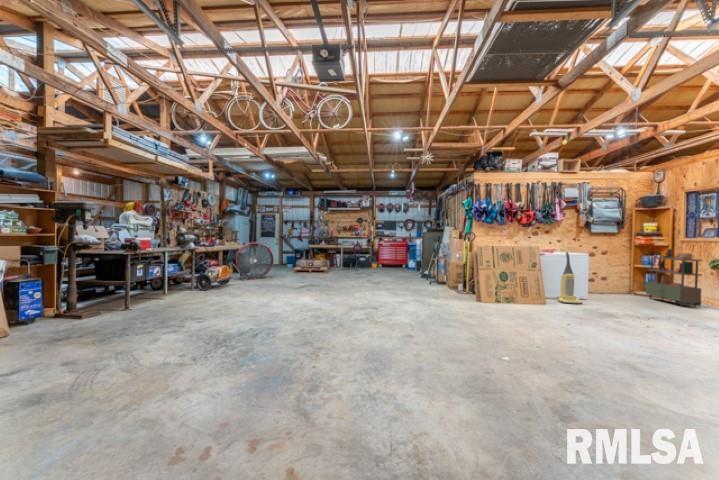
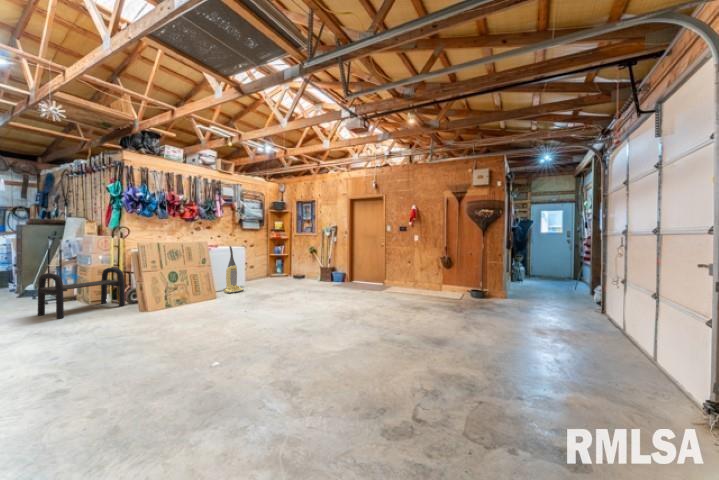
shelving unit: present [646,249,703,307] -> none [278,241,305,280]
bench: none [425,263,470,294] -> present [38,268,125,319]

